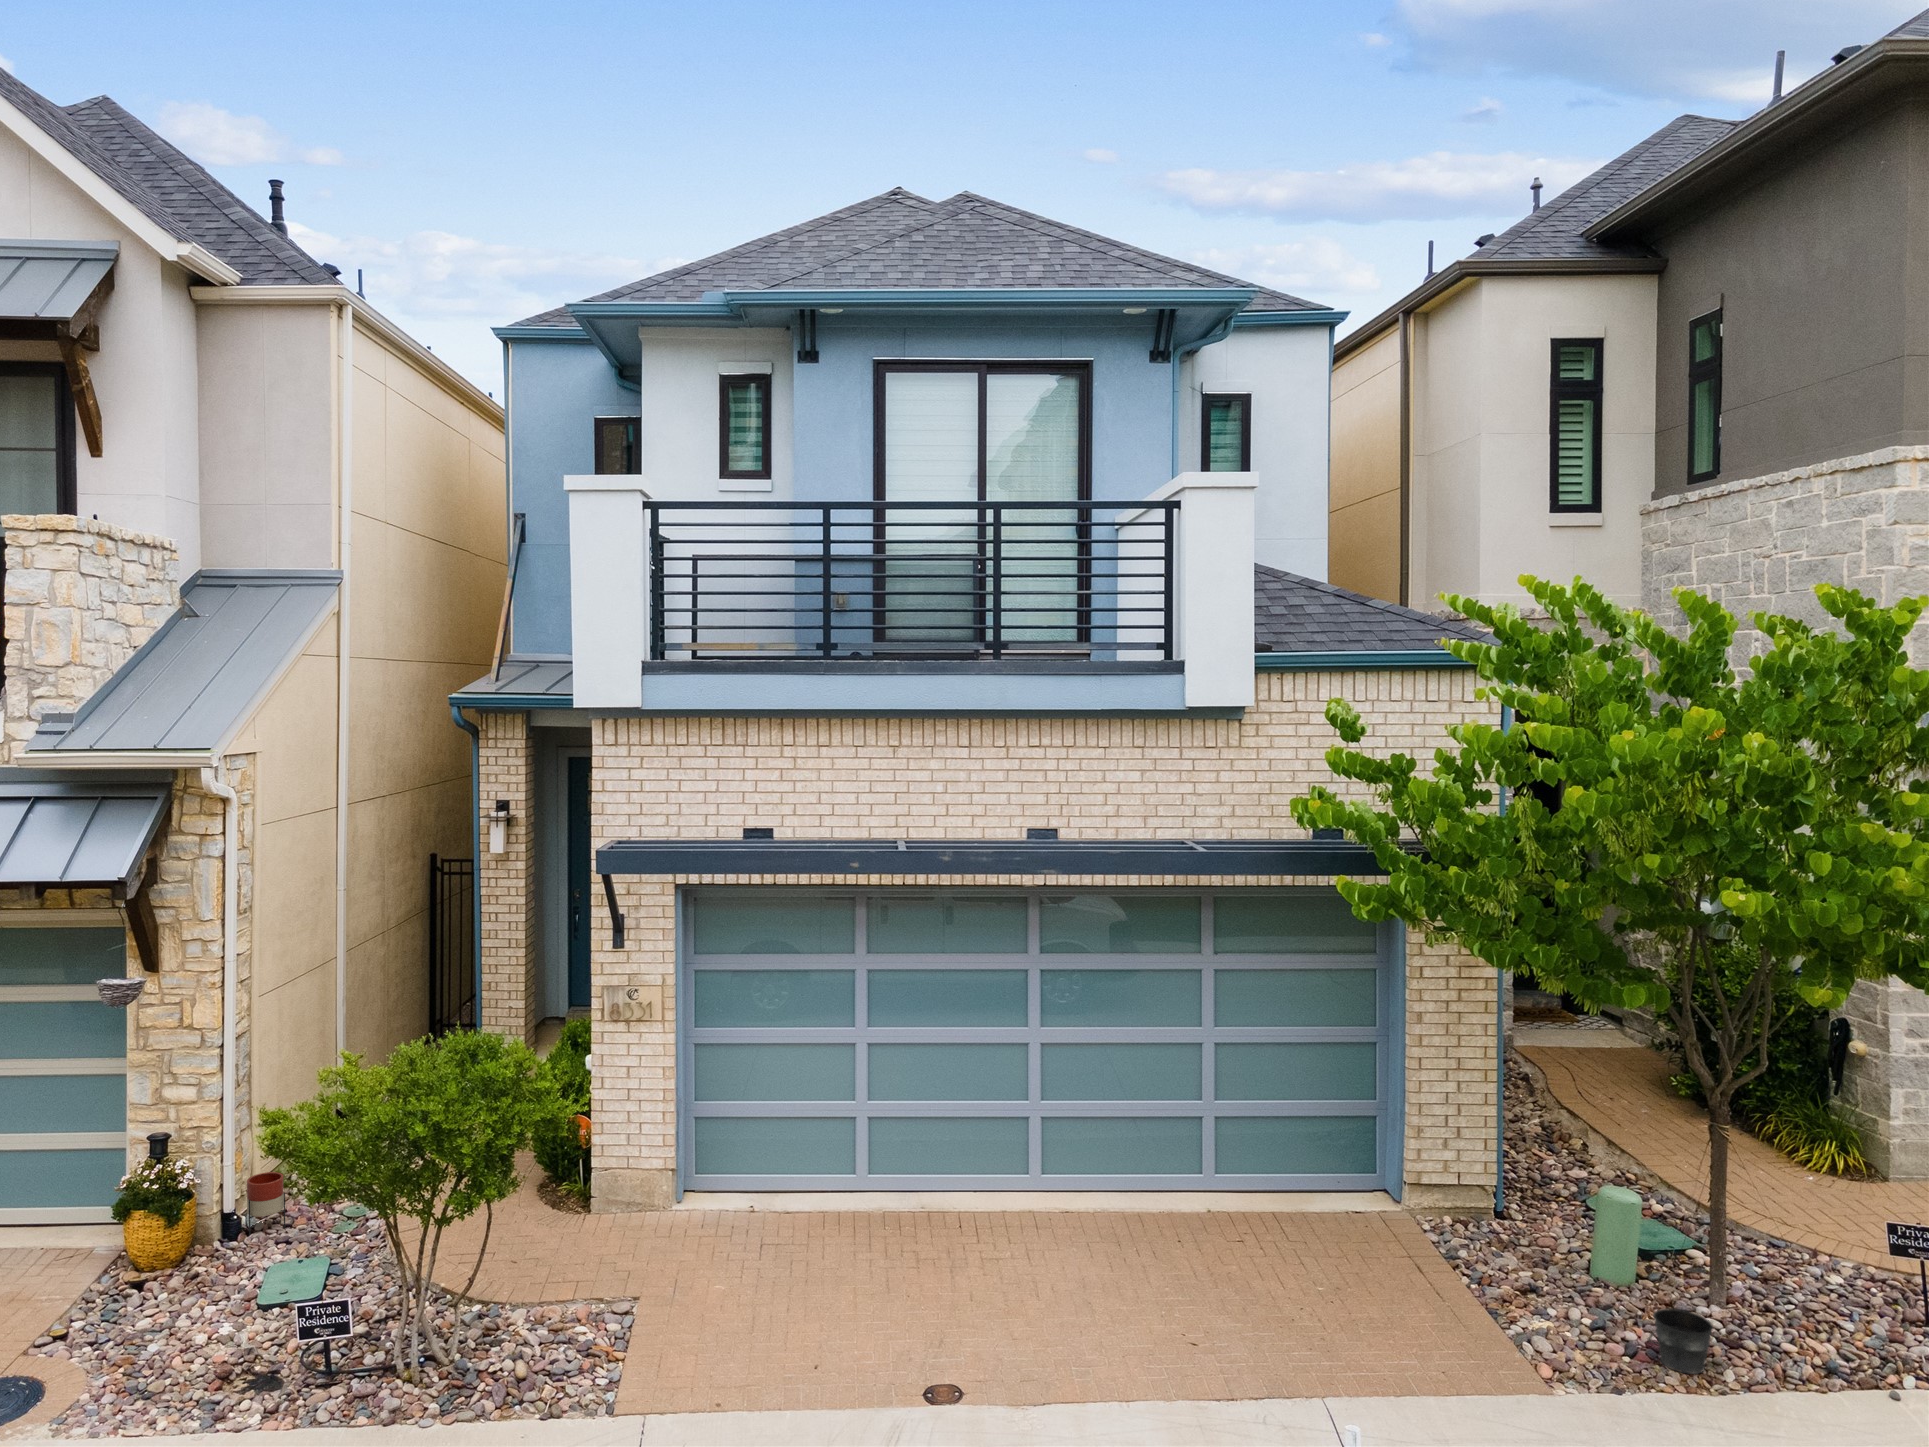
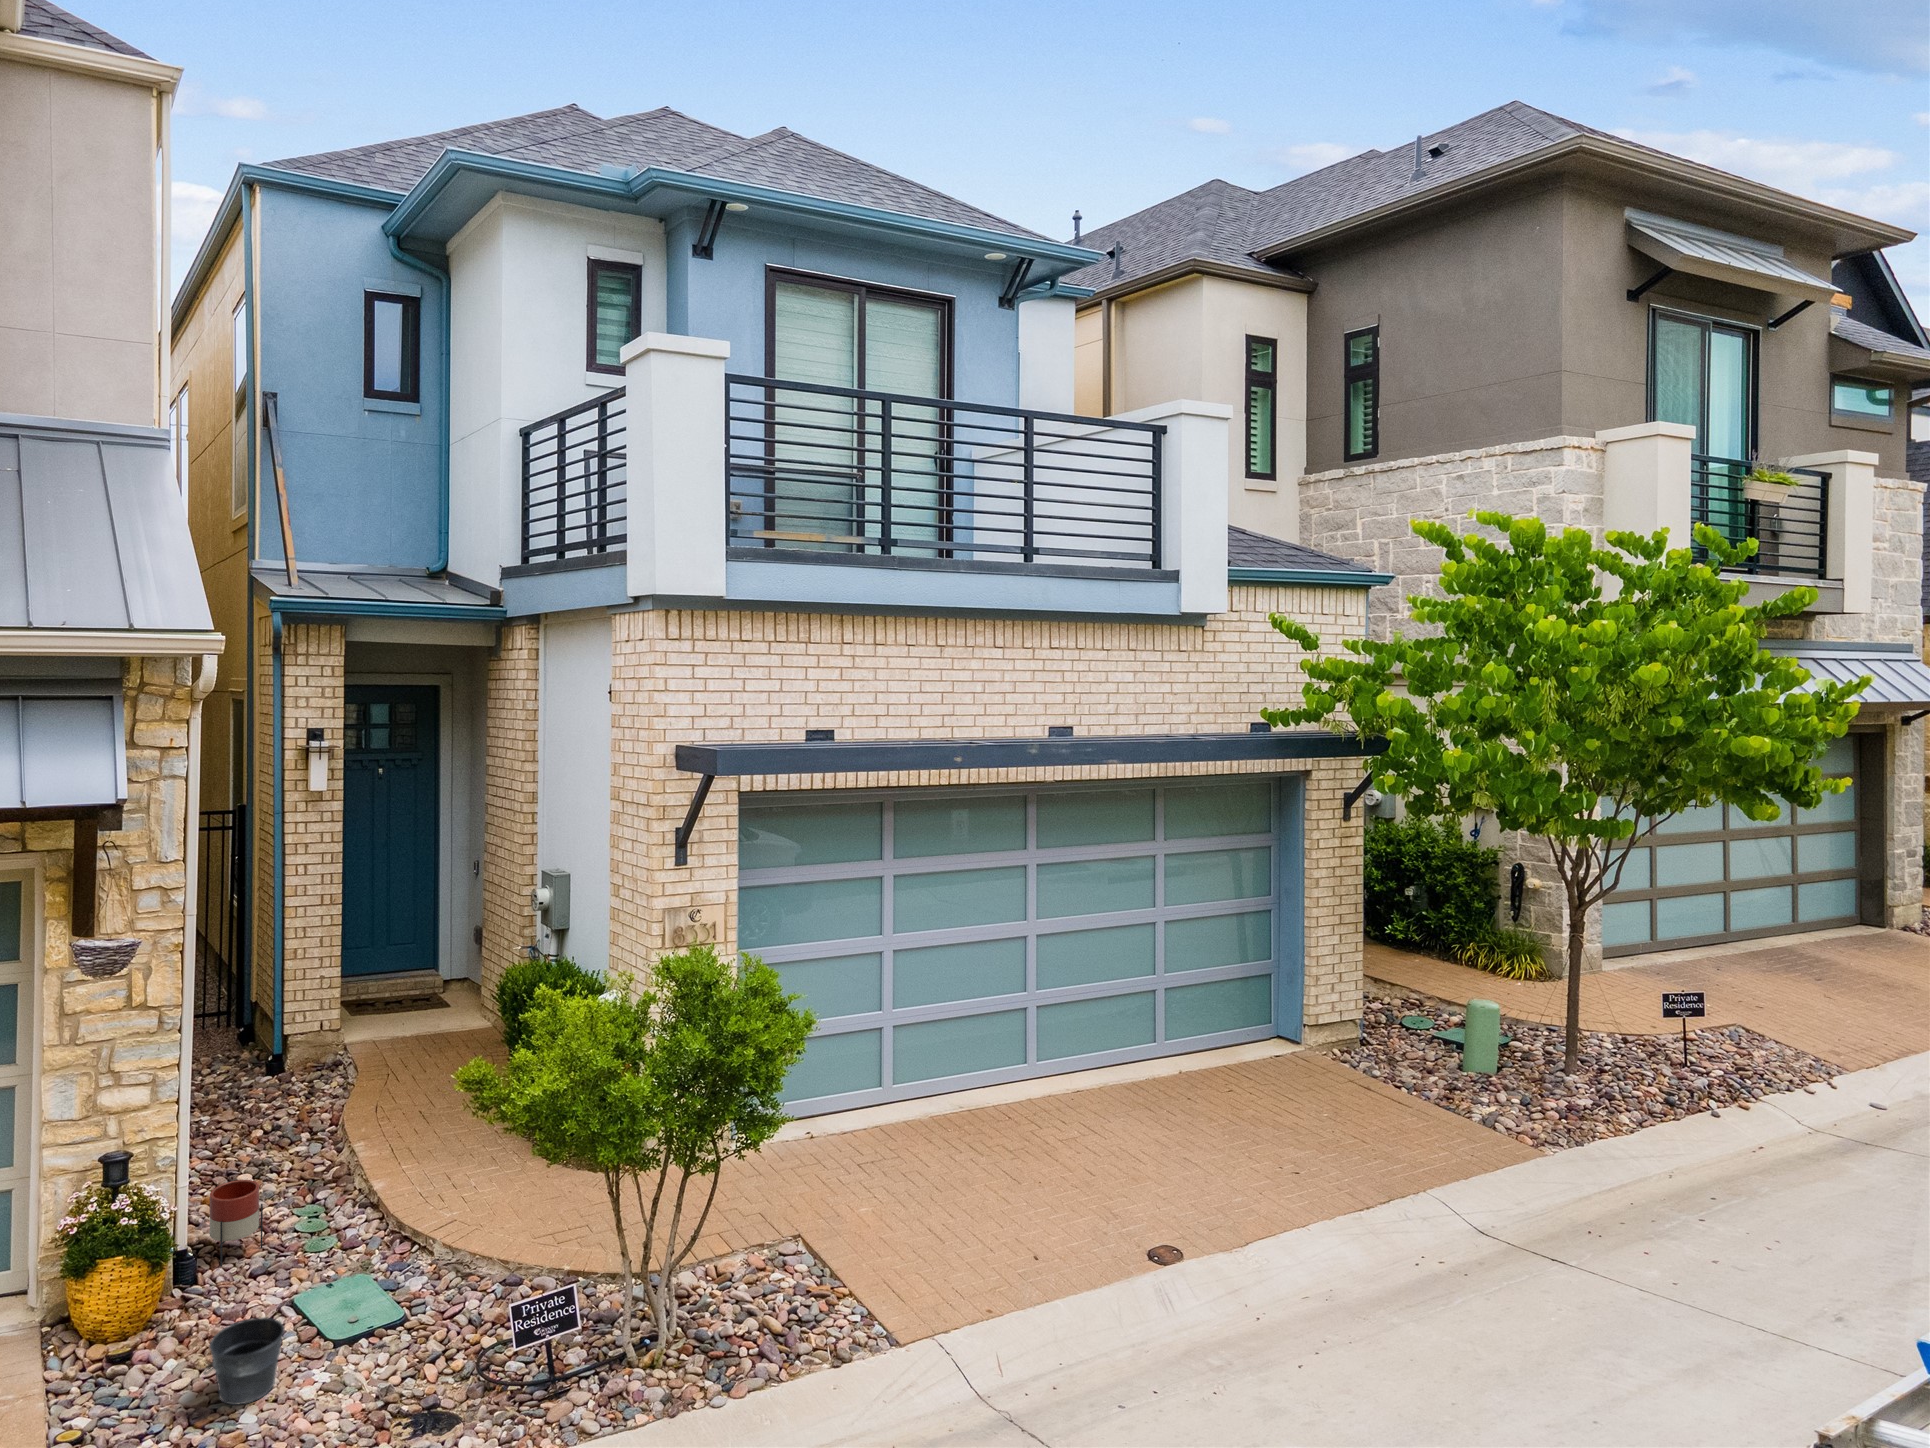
bucket: present [1648,1308,1713,1374] -> present [203,1317,285,1405]

